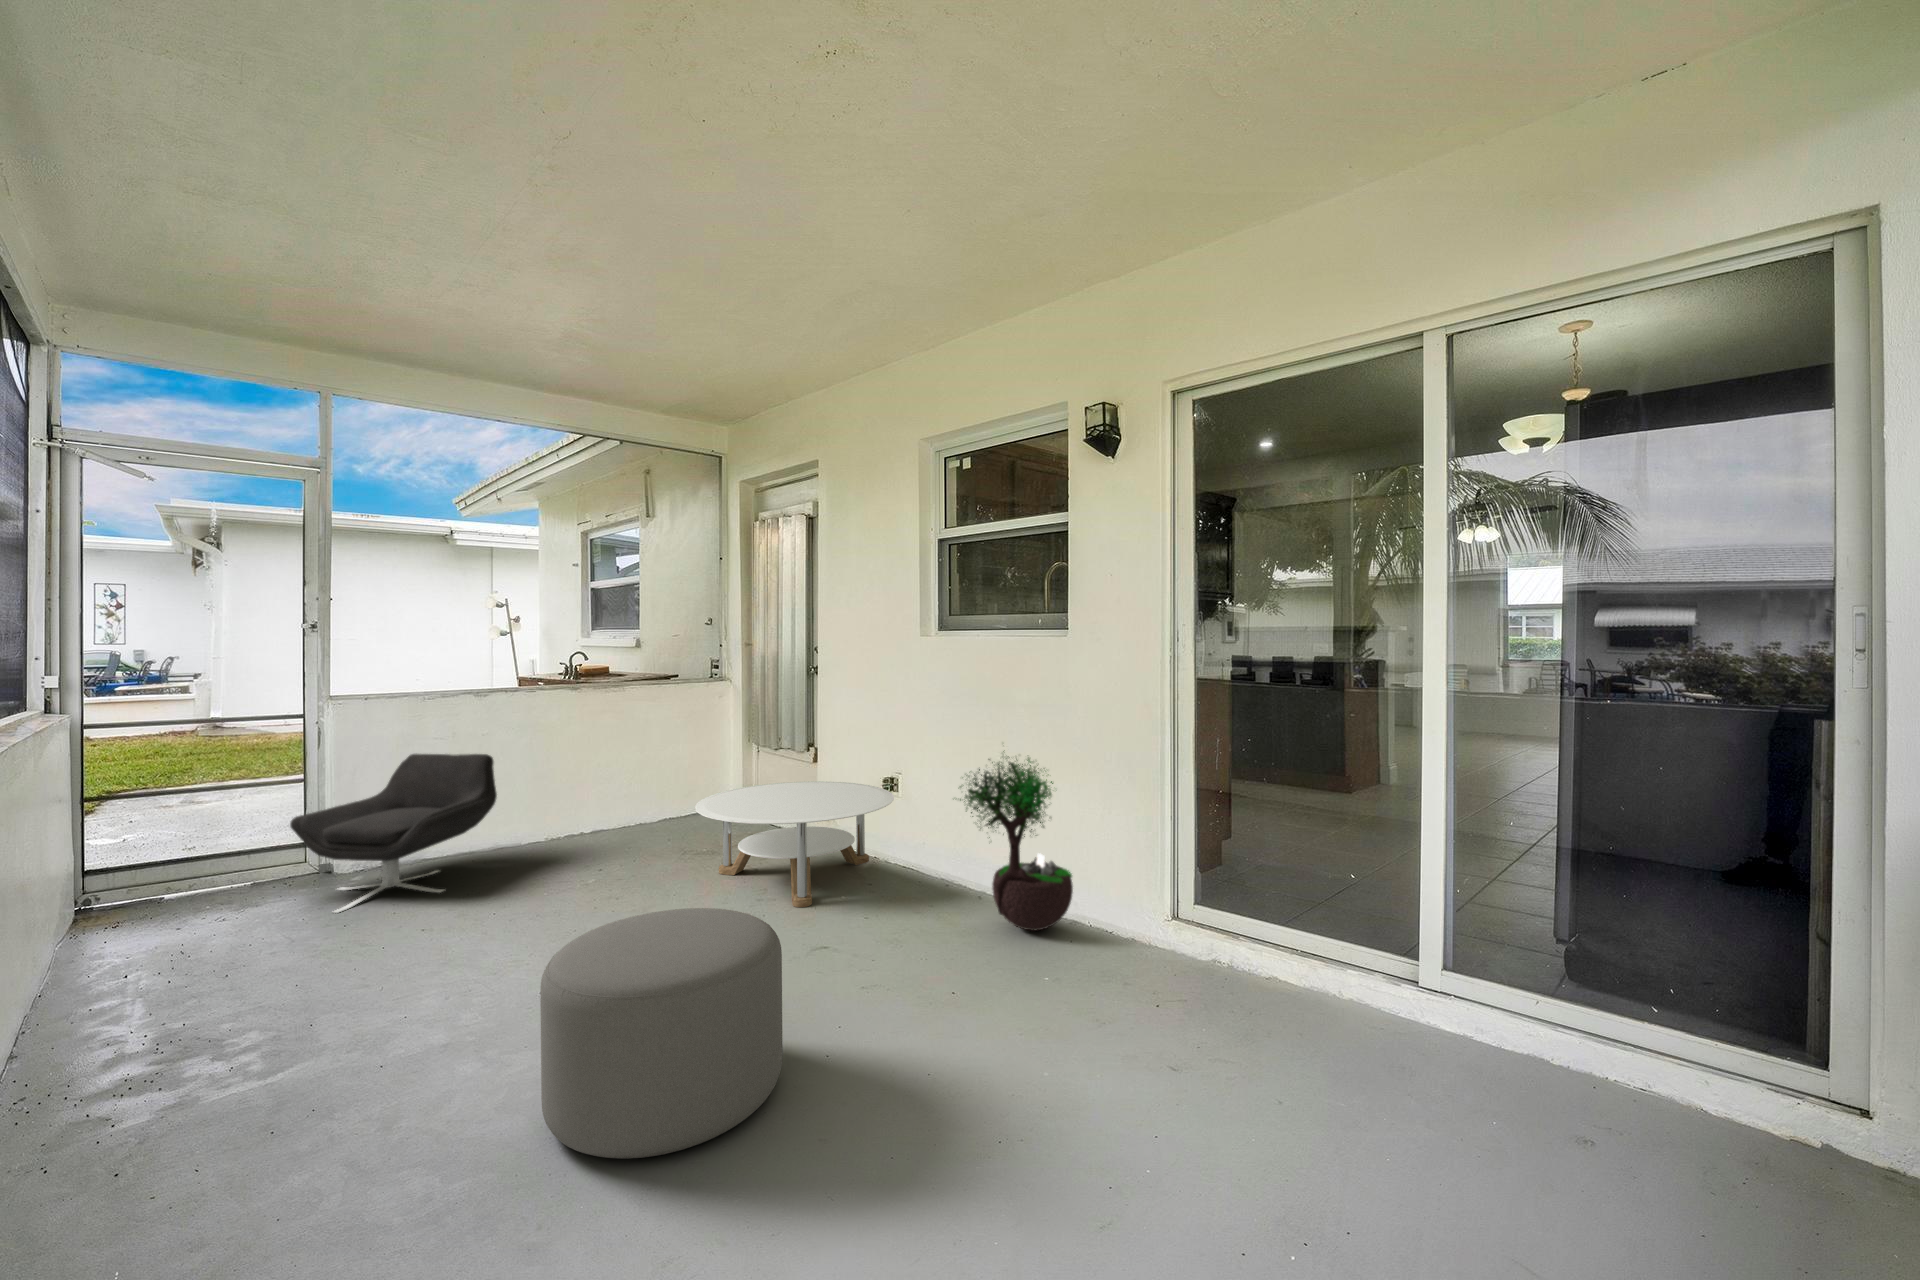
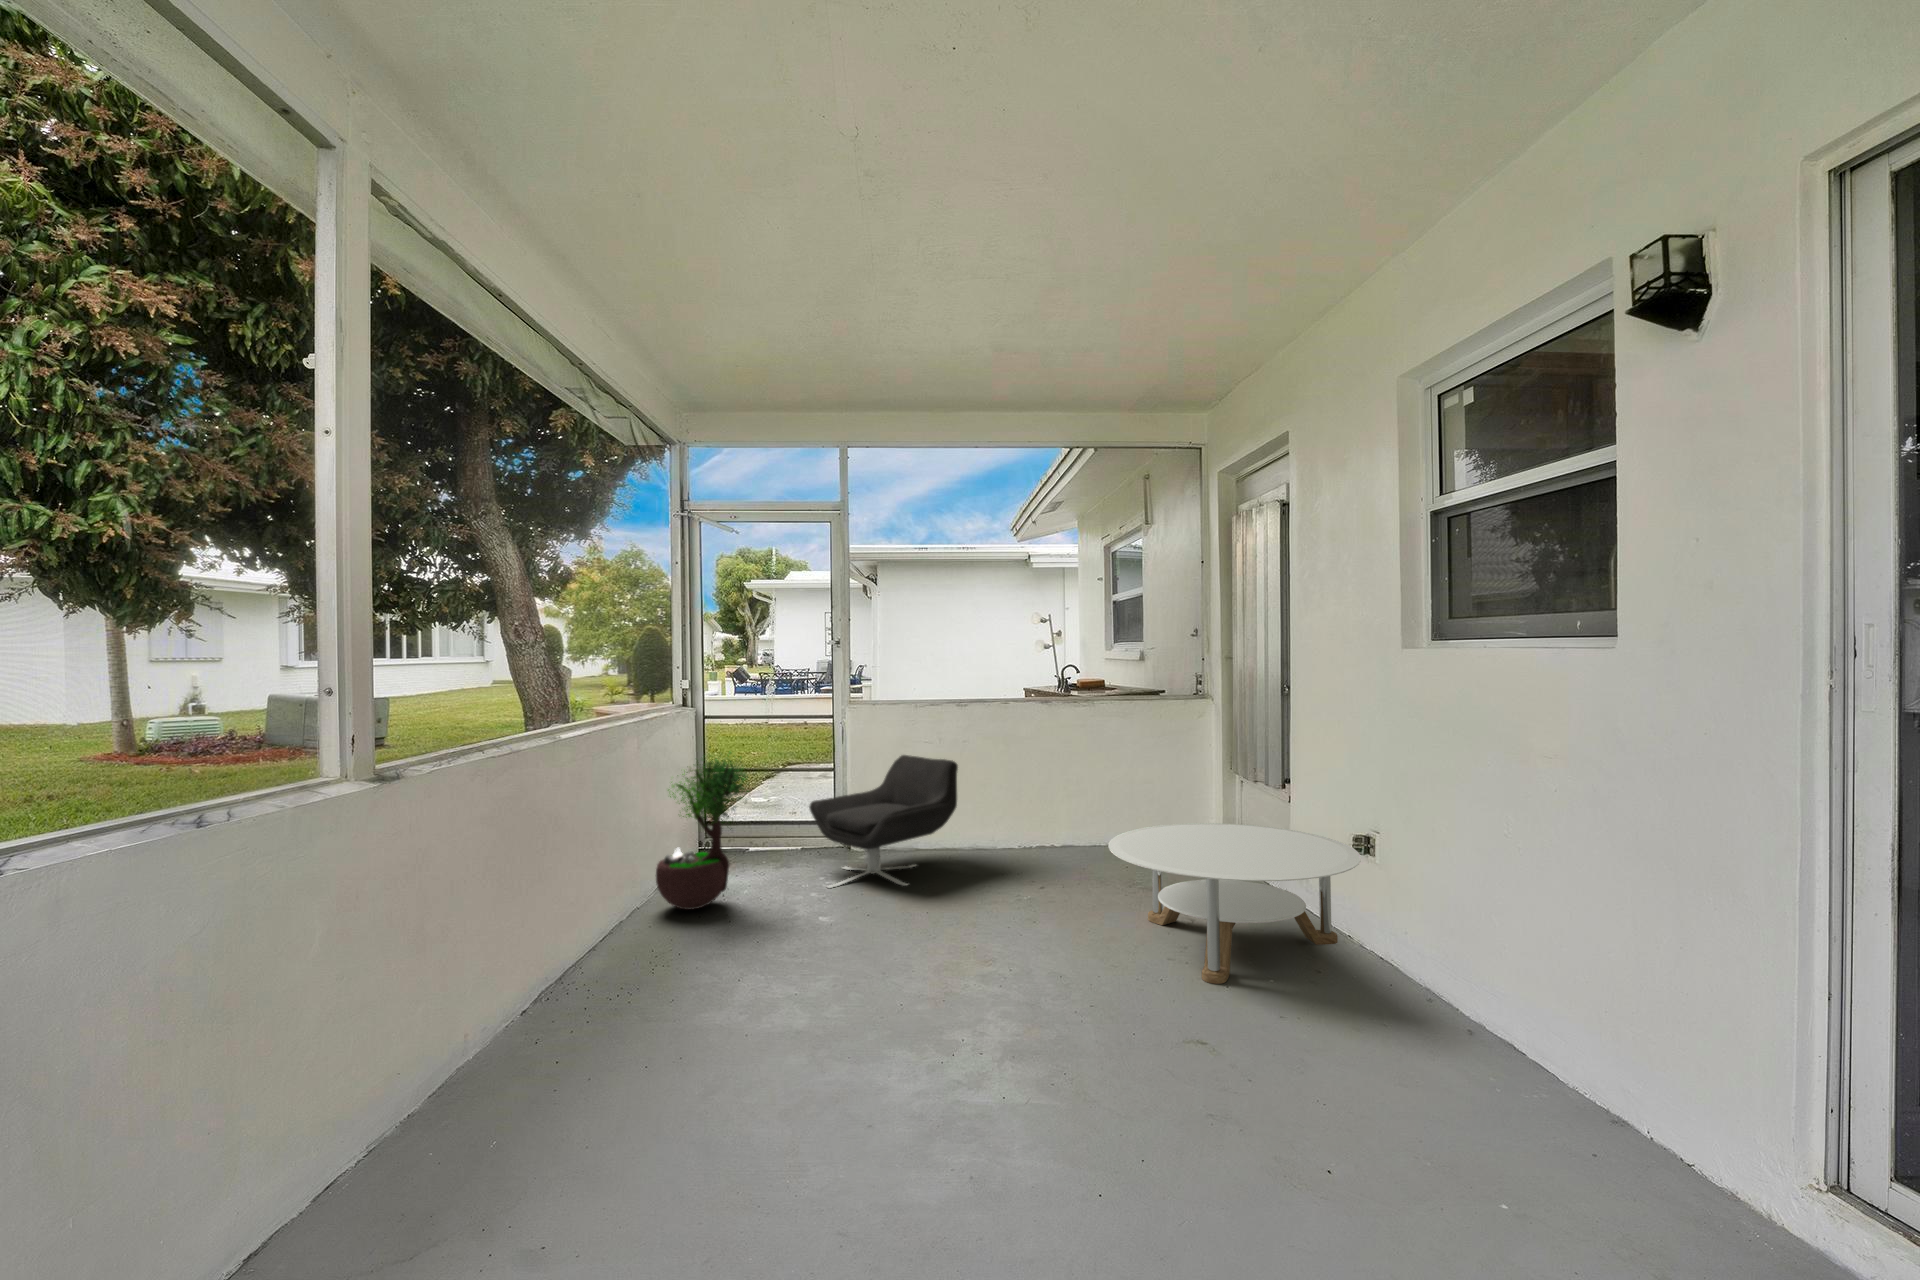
potted tree: present [960,751,1073,931] -> present [656,752,748,910]
ottoman: present [540,908,783,1159] -> none [802,951,1051,1225]

